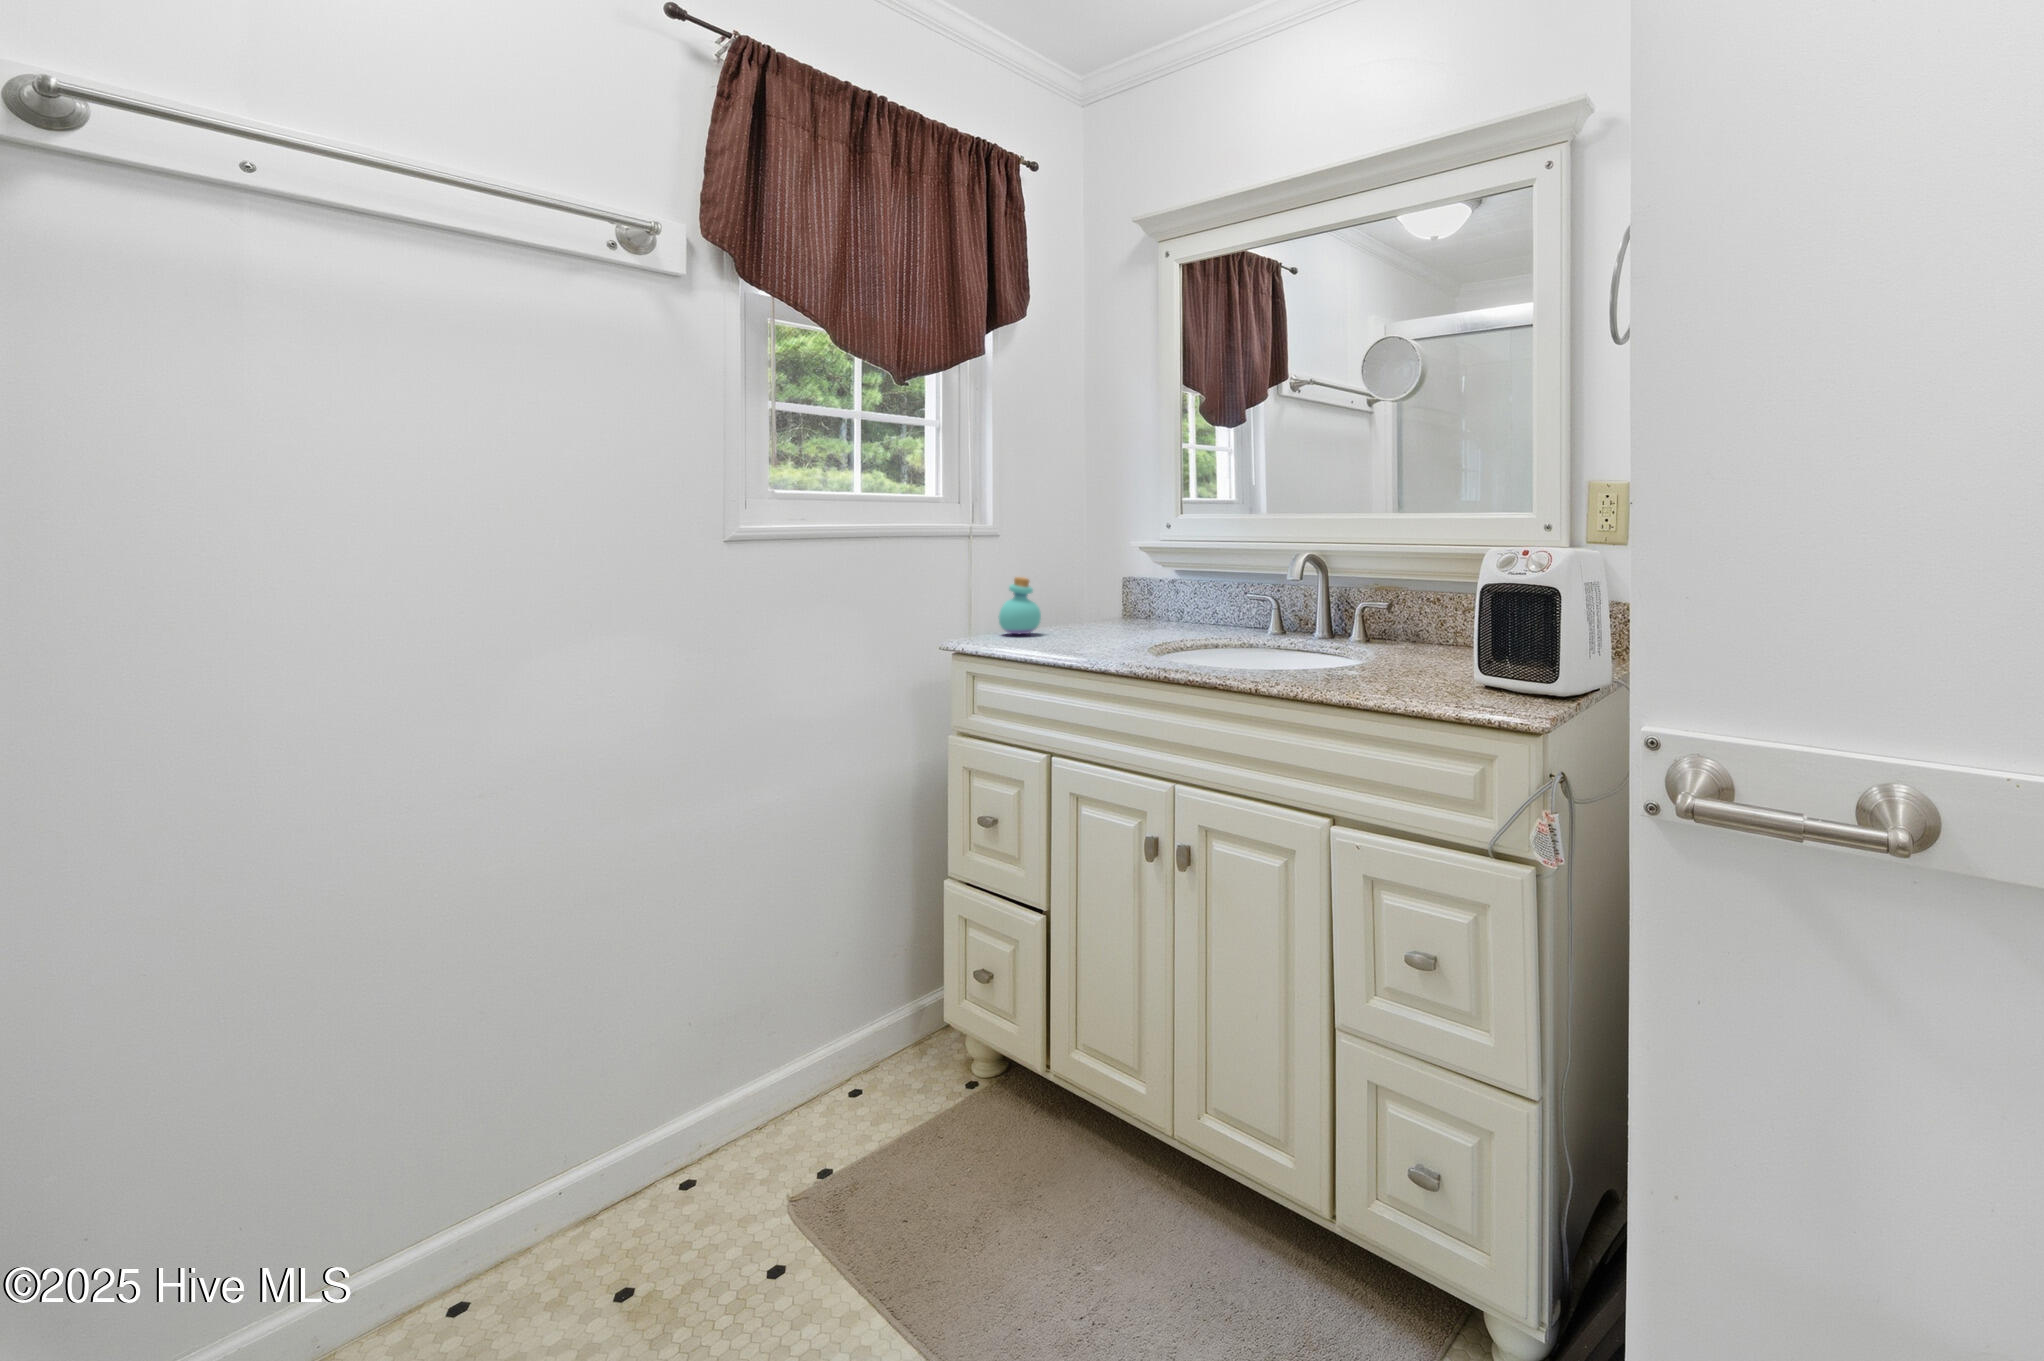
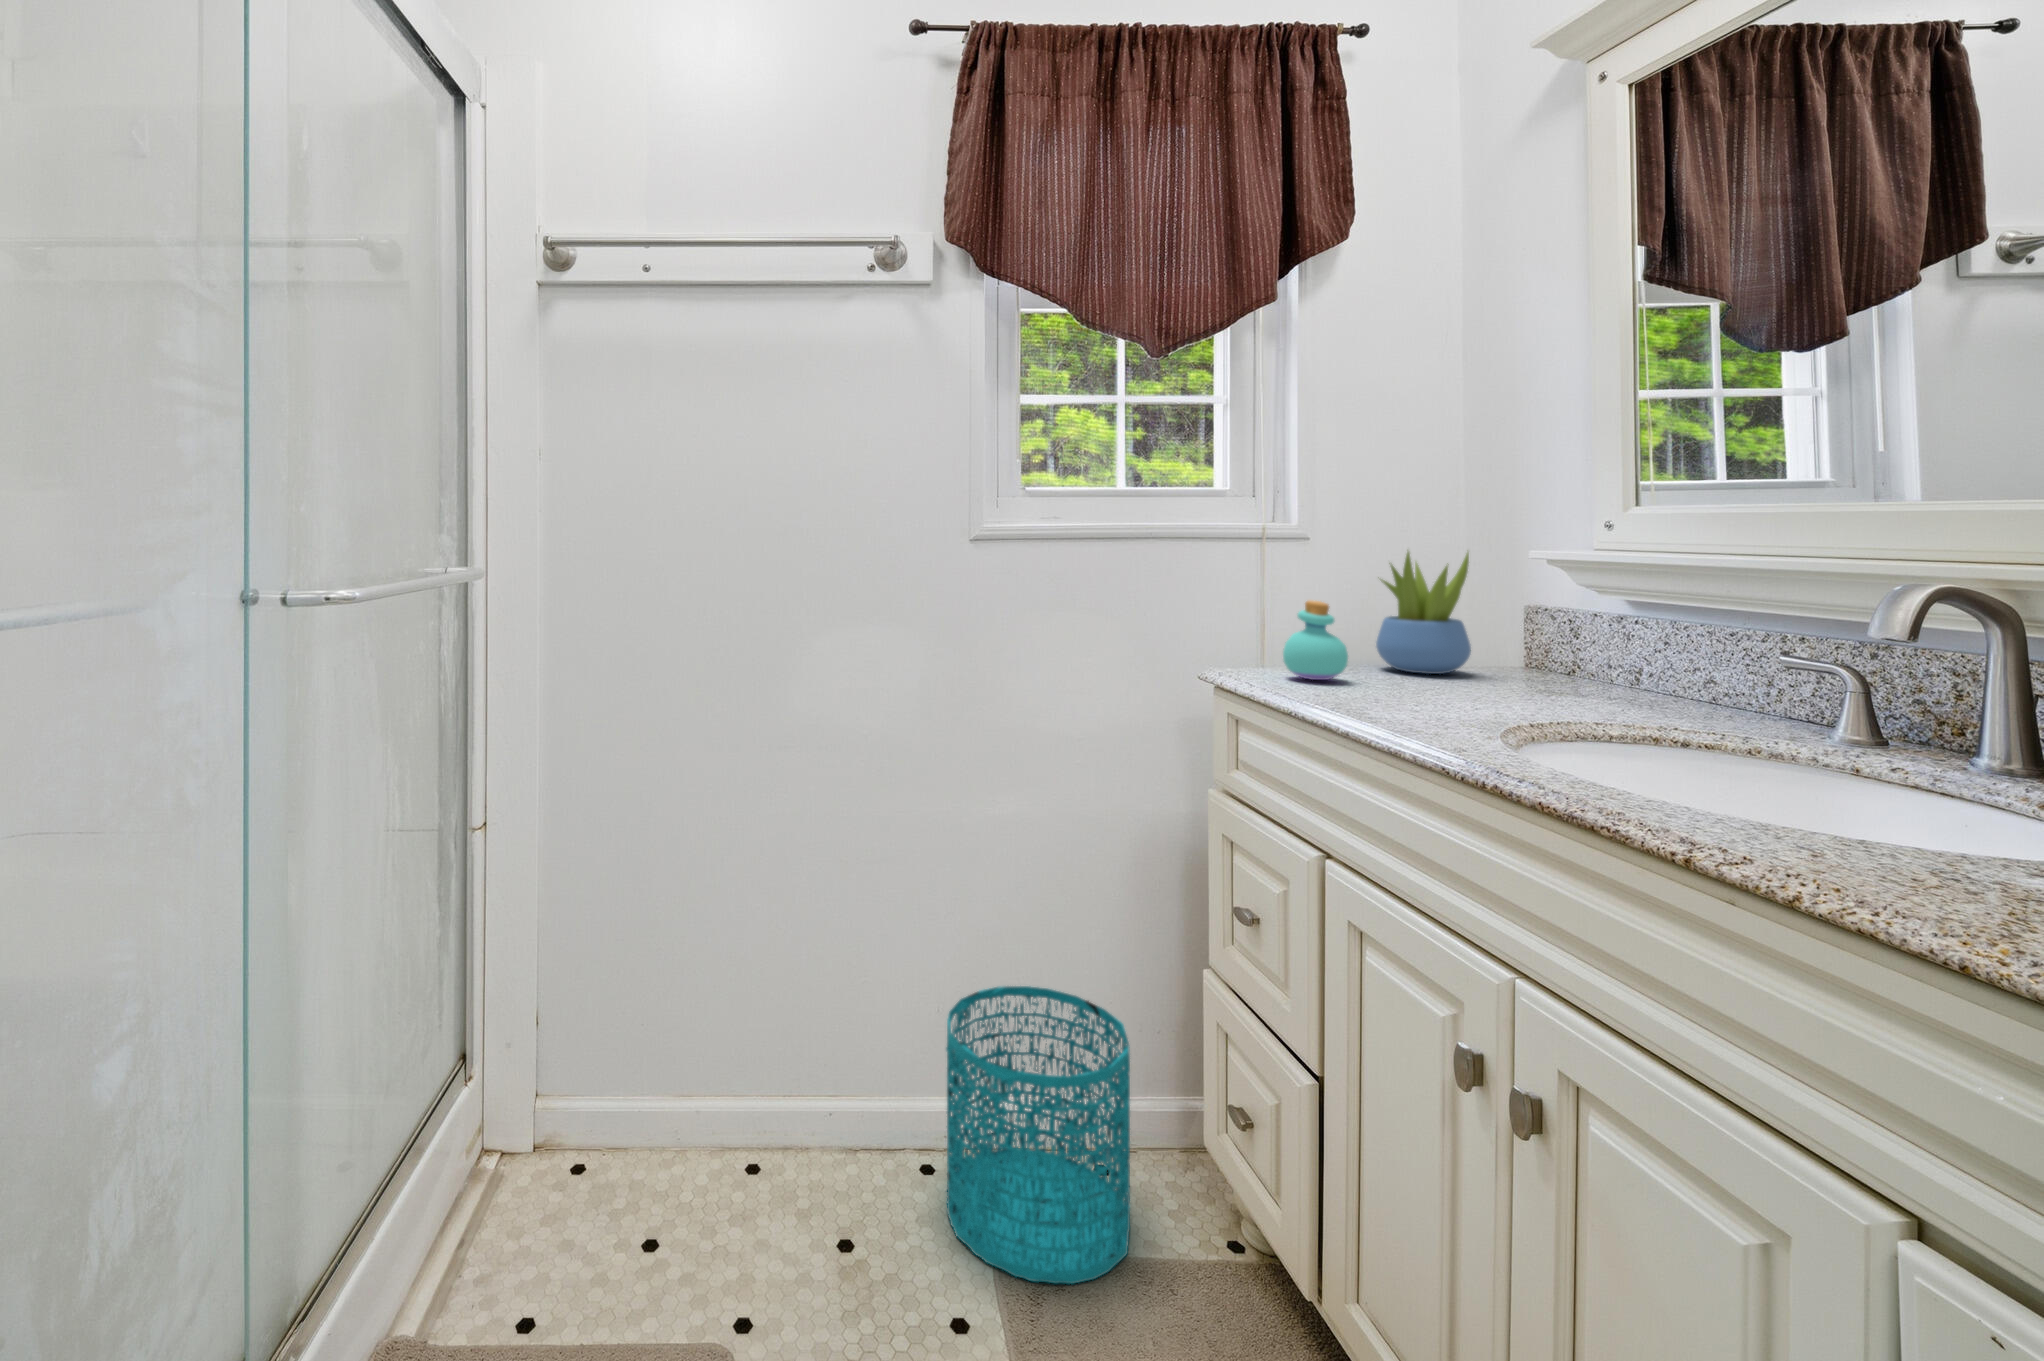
succulent plant: none [1045,539,1101,625] -> present [1376,552,1471,674]
wastebasket: none [704,935,889,1206] -> present [946,986,1130,1284]

